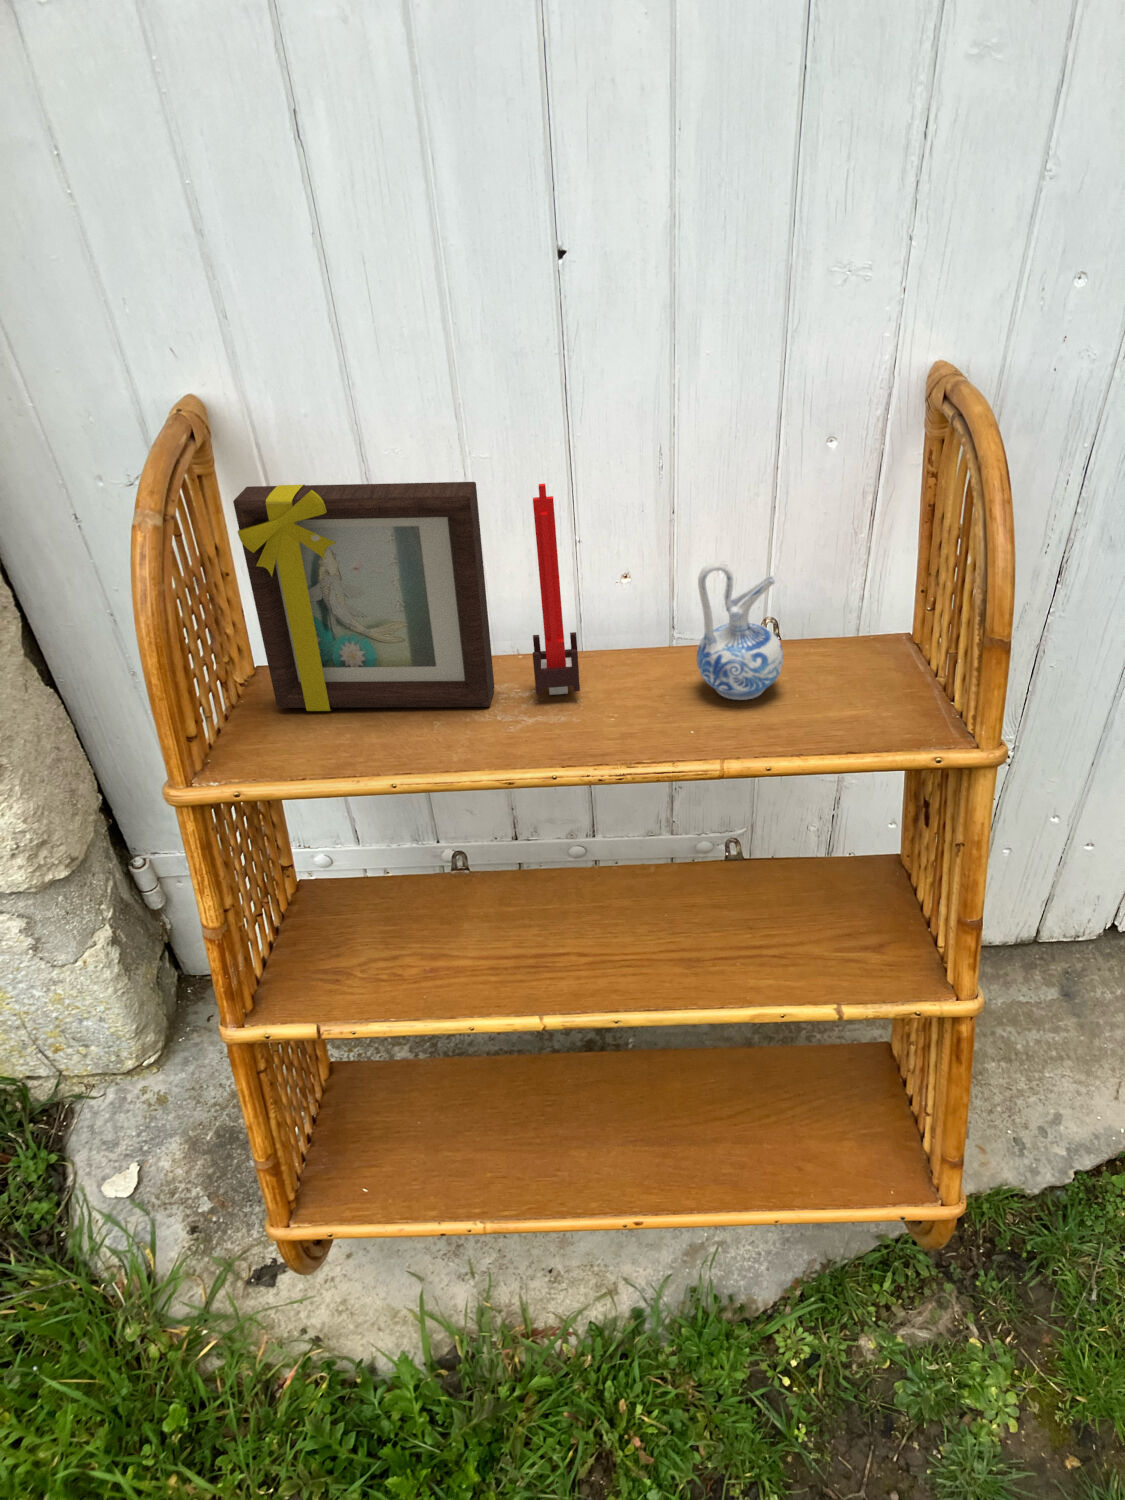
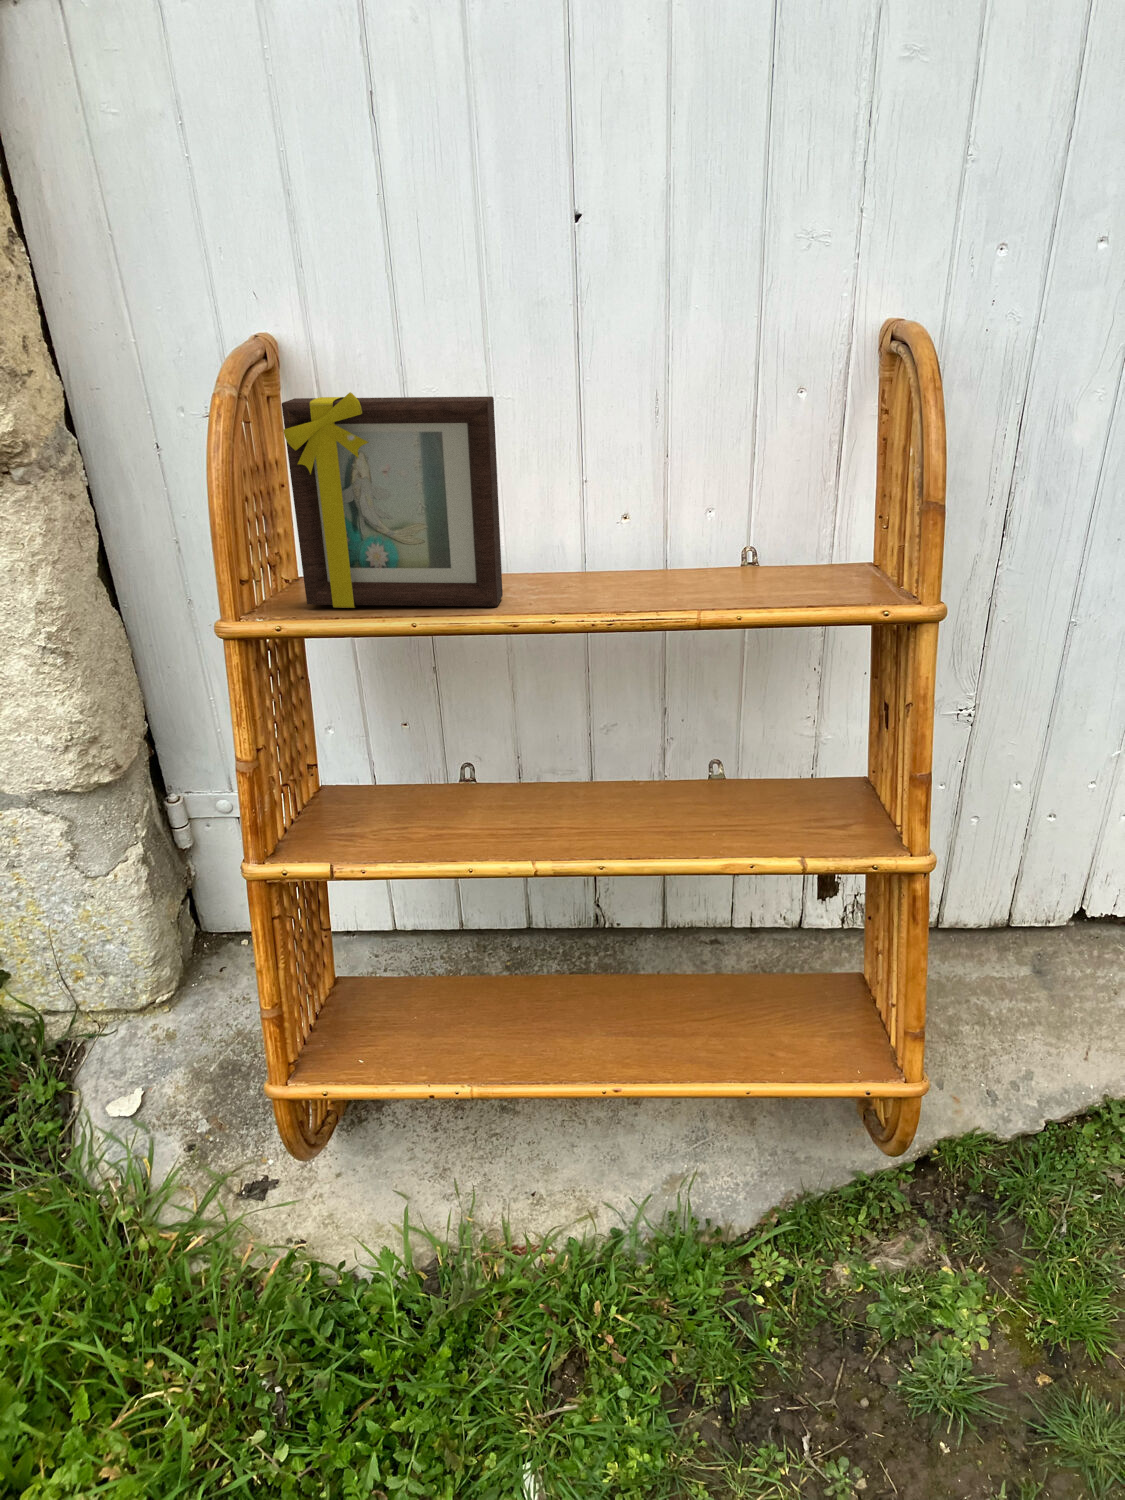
candle: present [533,484,580,695] -> none [538,397,579,601]
ceramic pitcher: present [697,562,783,700] -> none [684,471,762,603]

